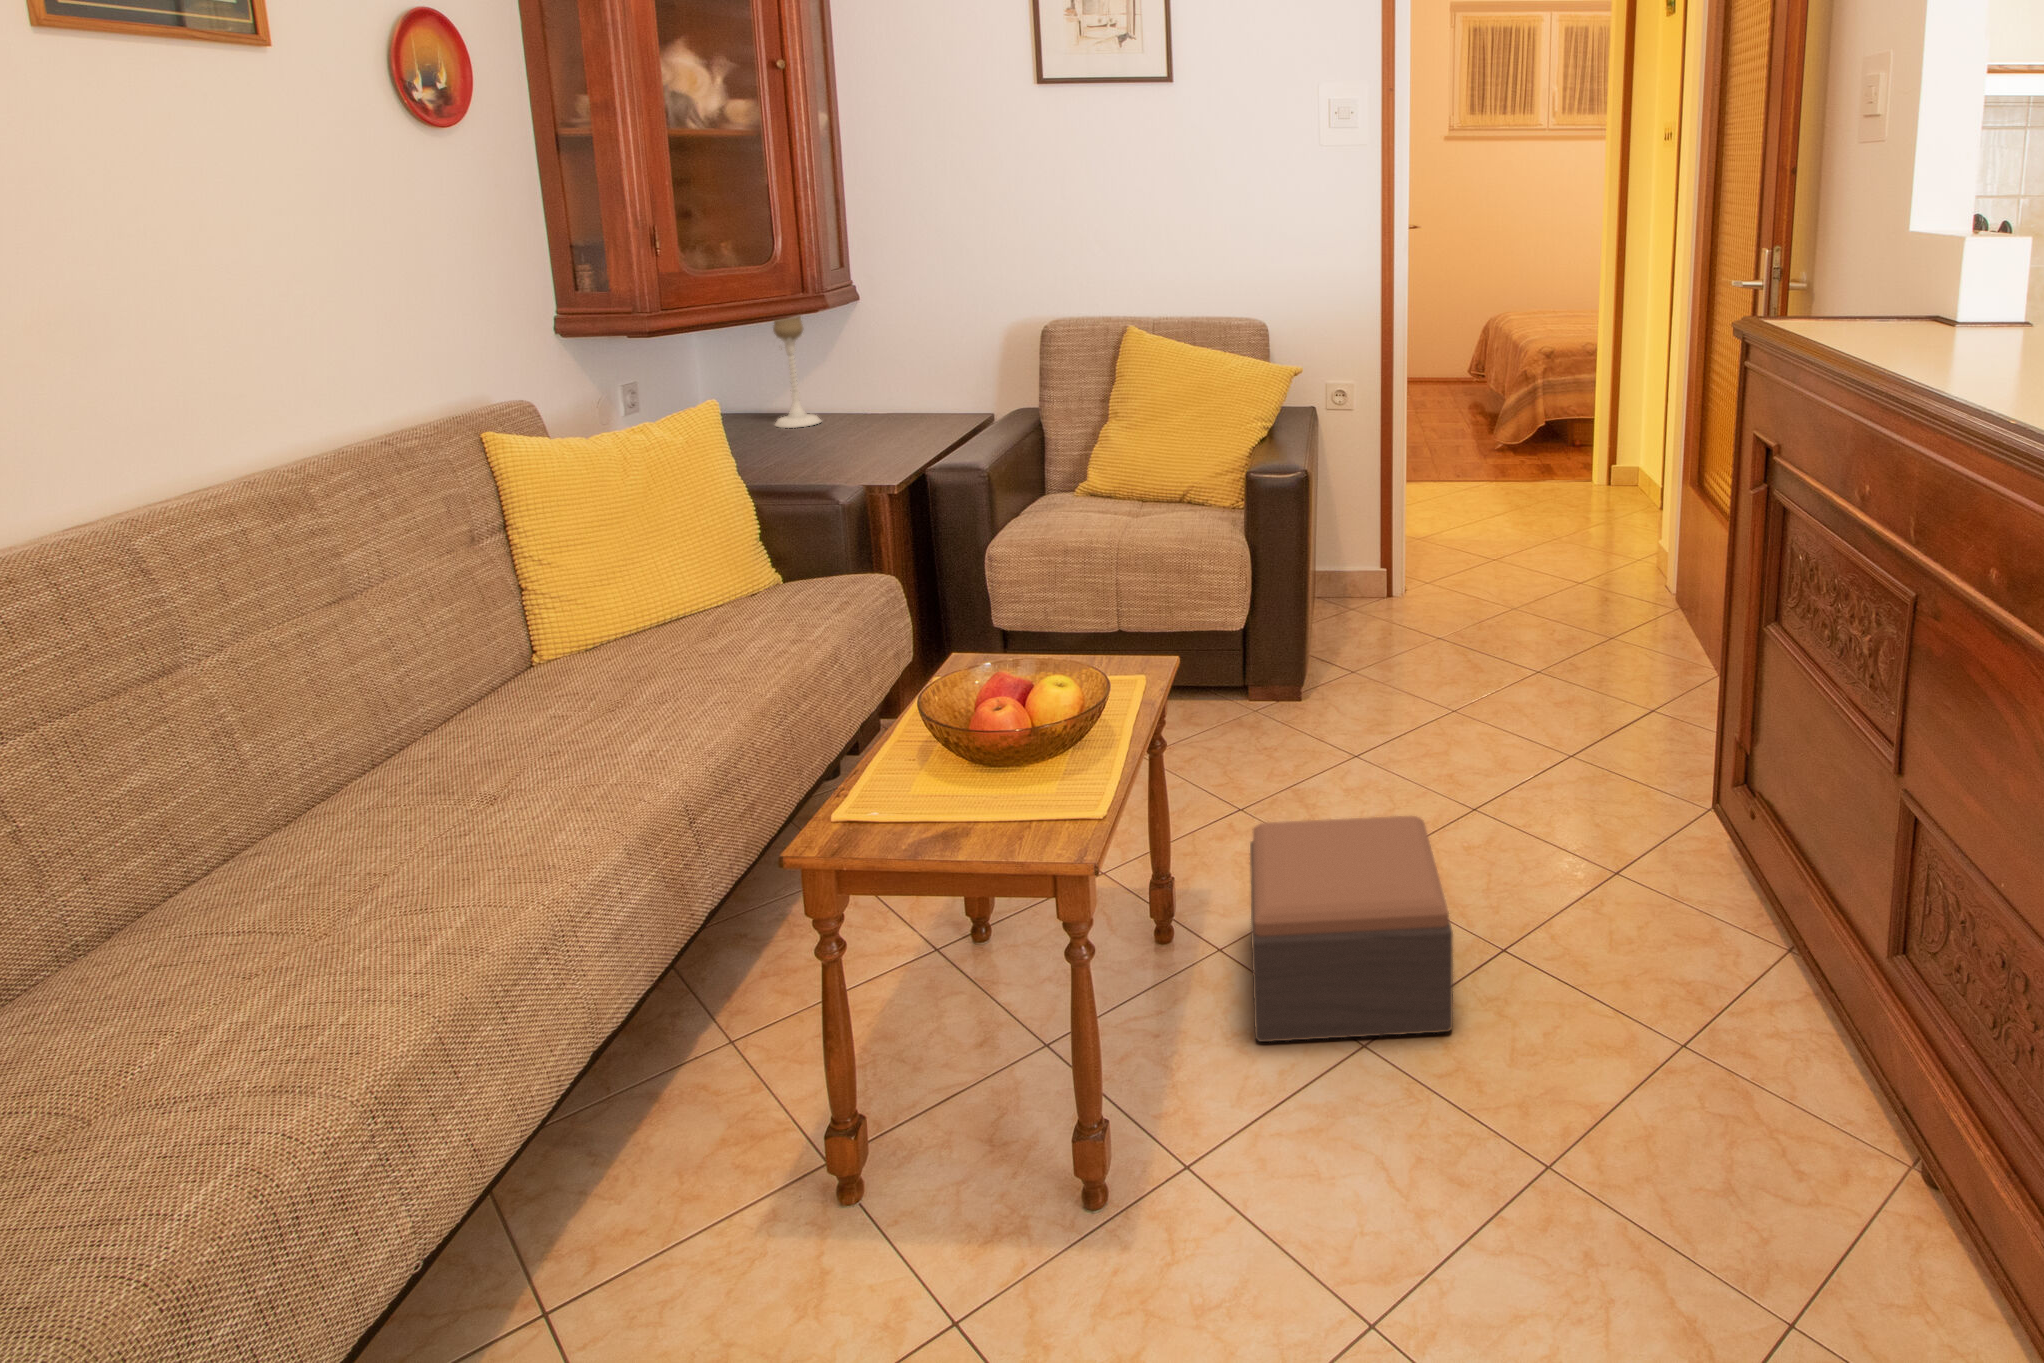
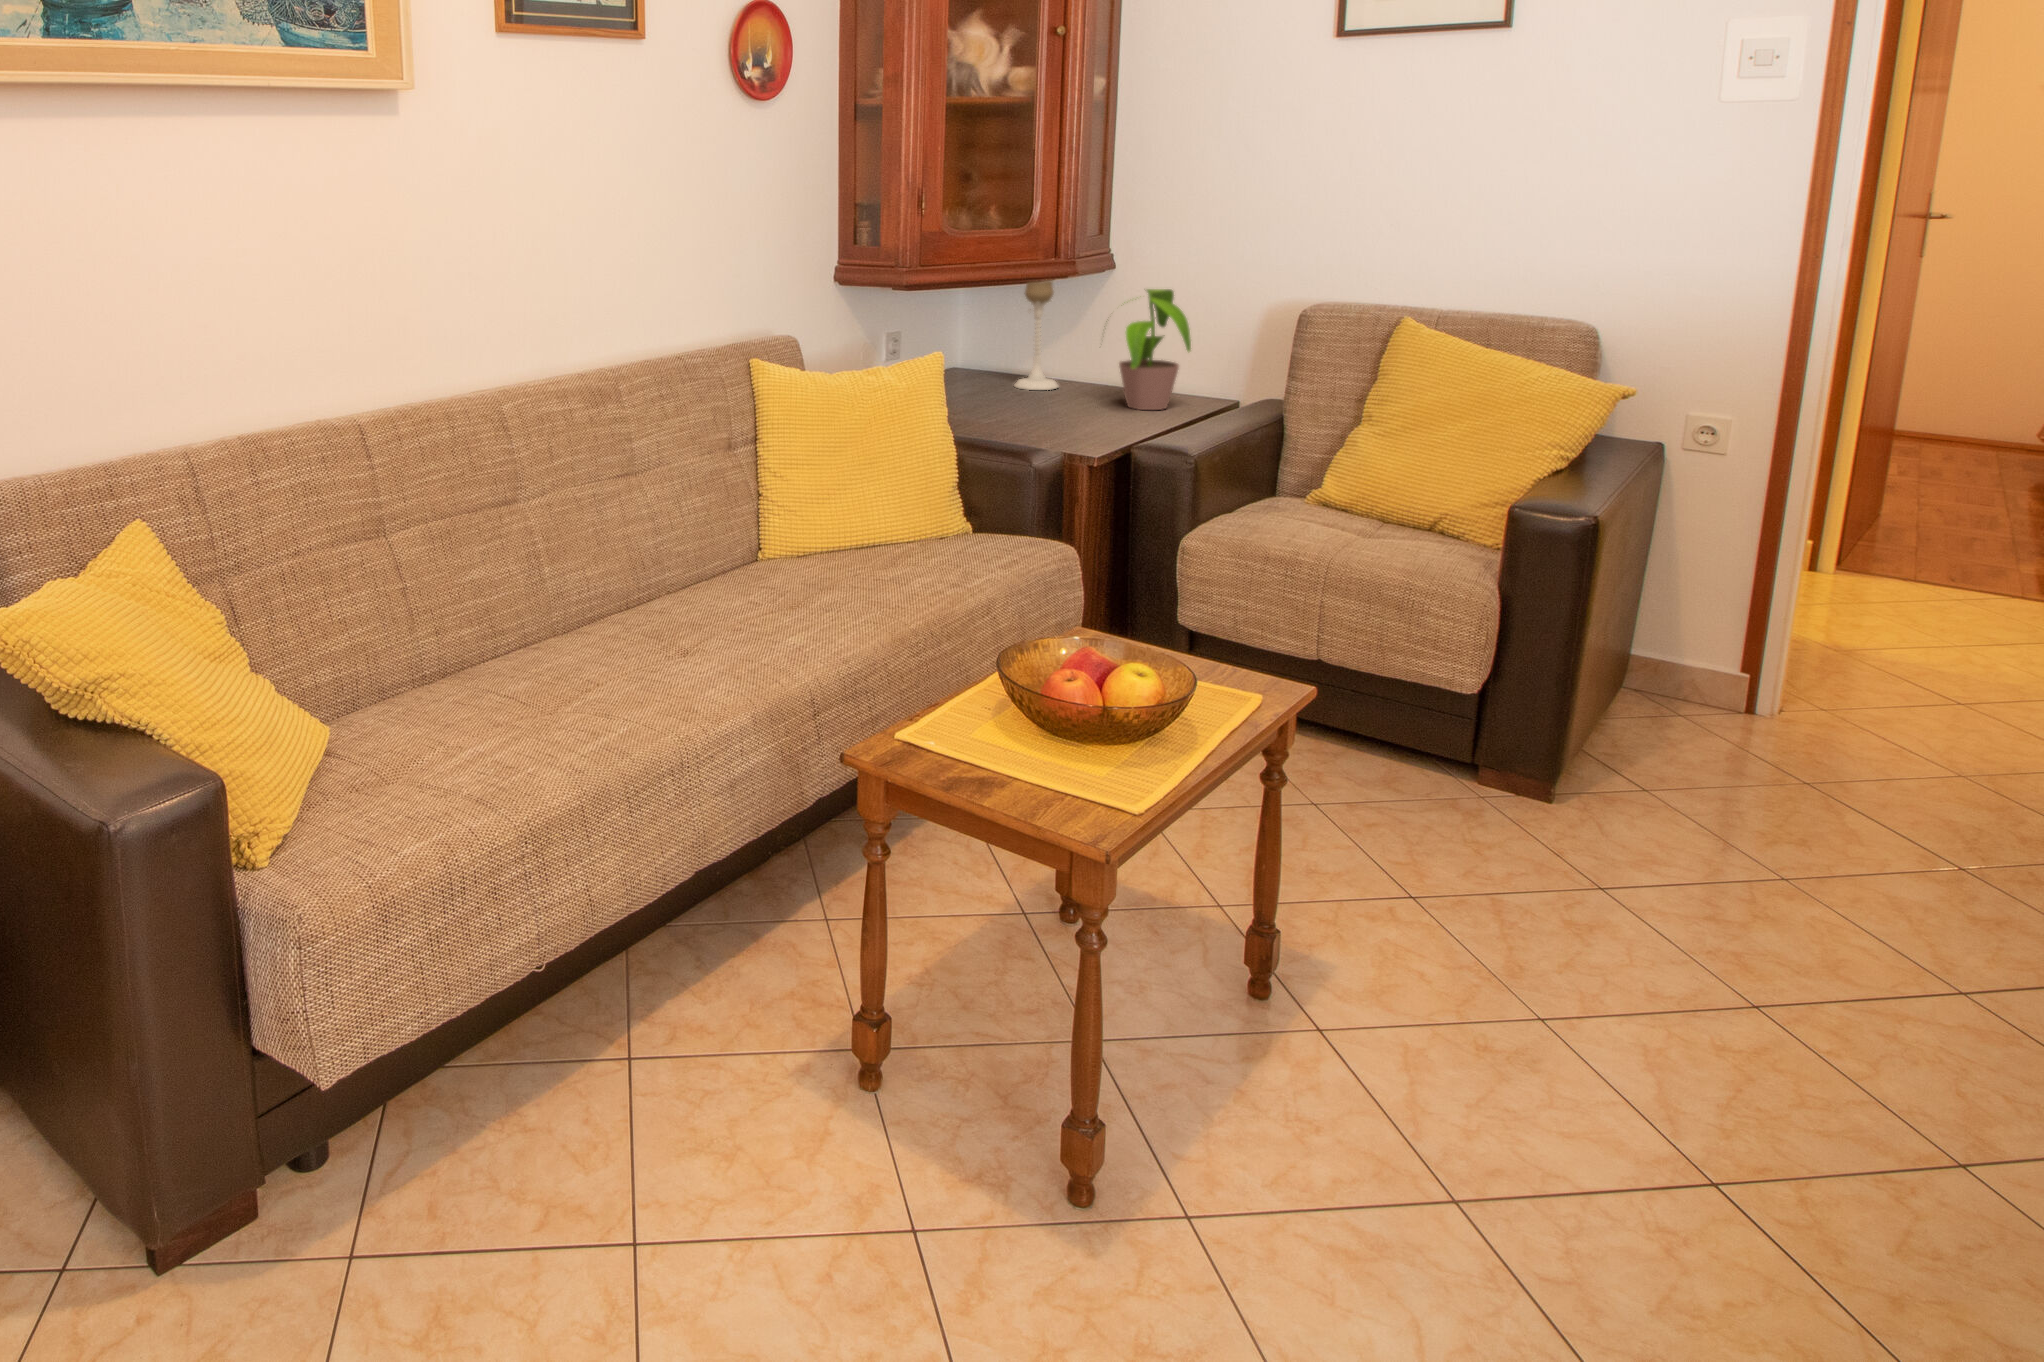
potted plant: none [859,314,962,433] -> present [1106,289,1191,410]
footstool: present [1250,816,1453,1042] -> none [1319,903,1624,1233]

